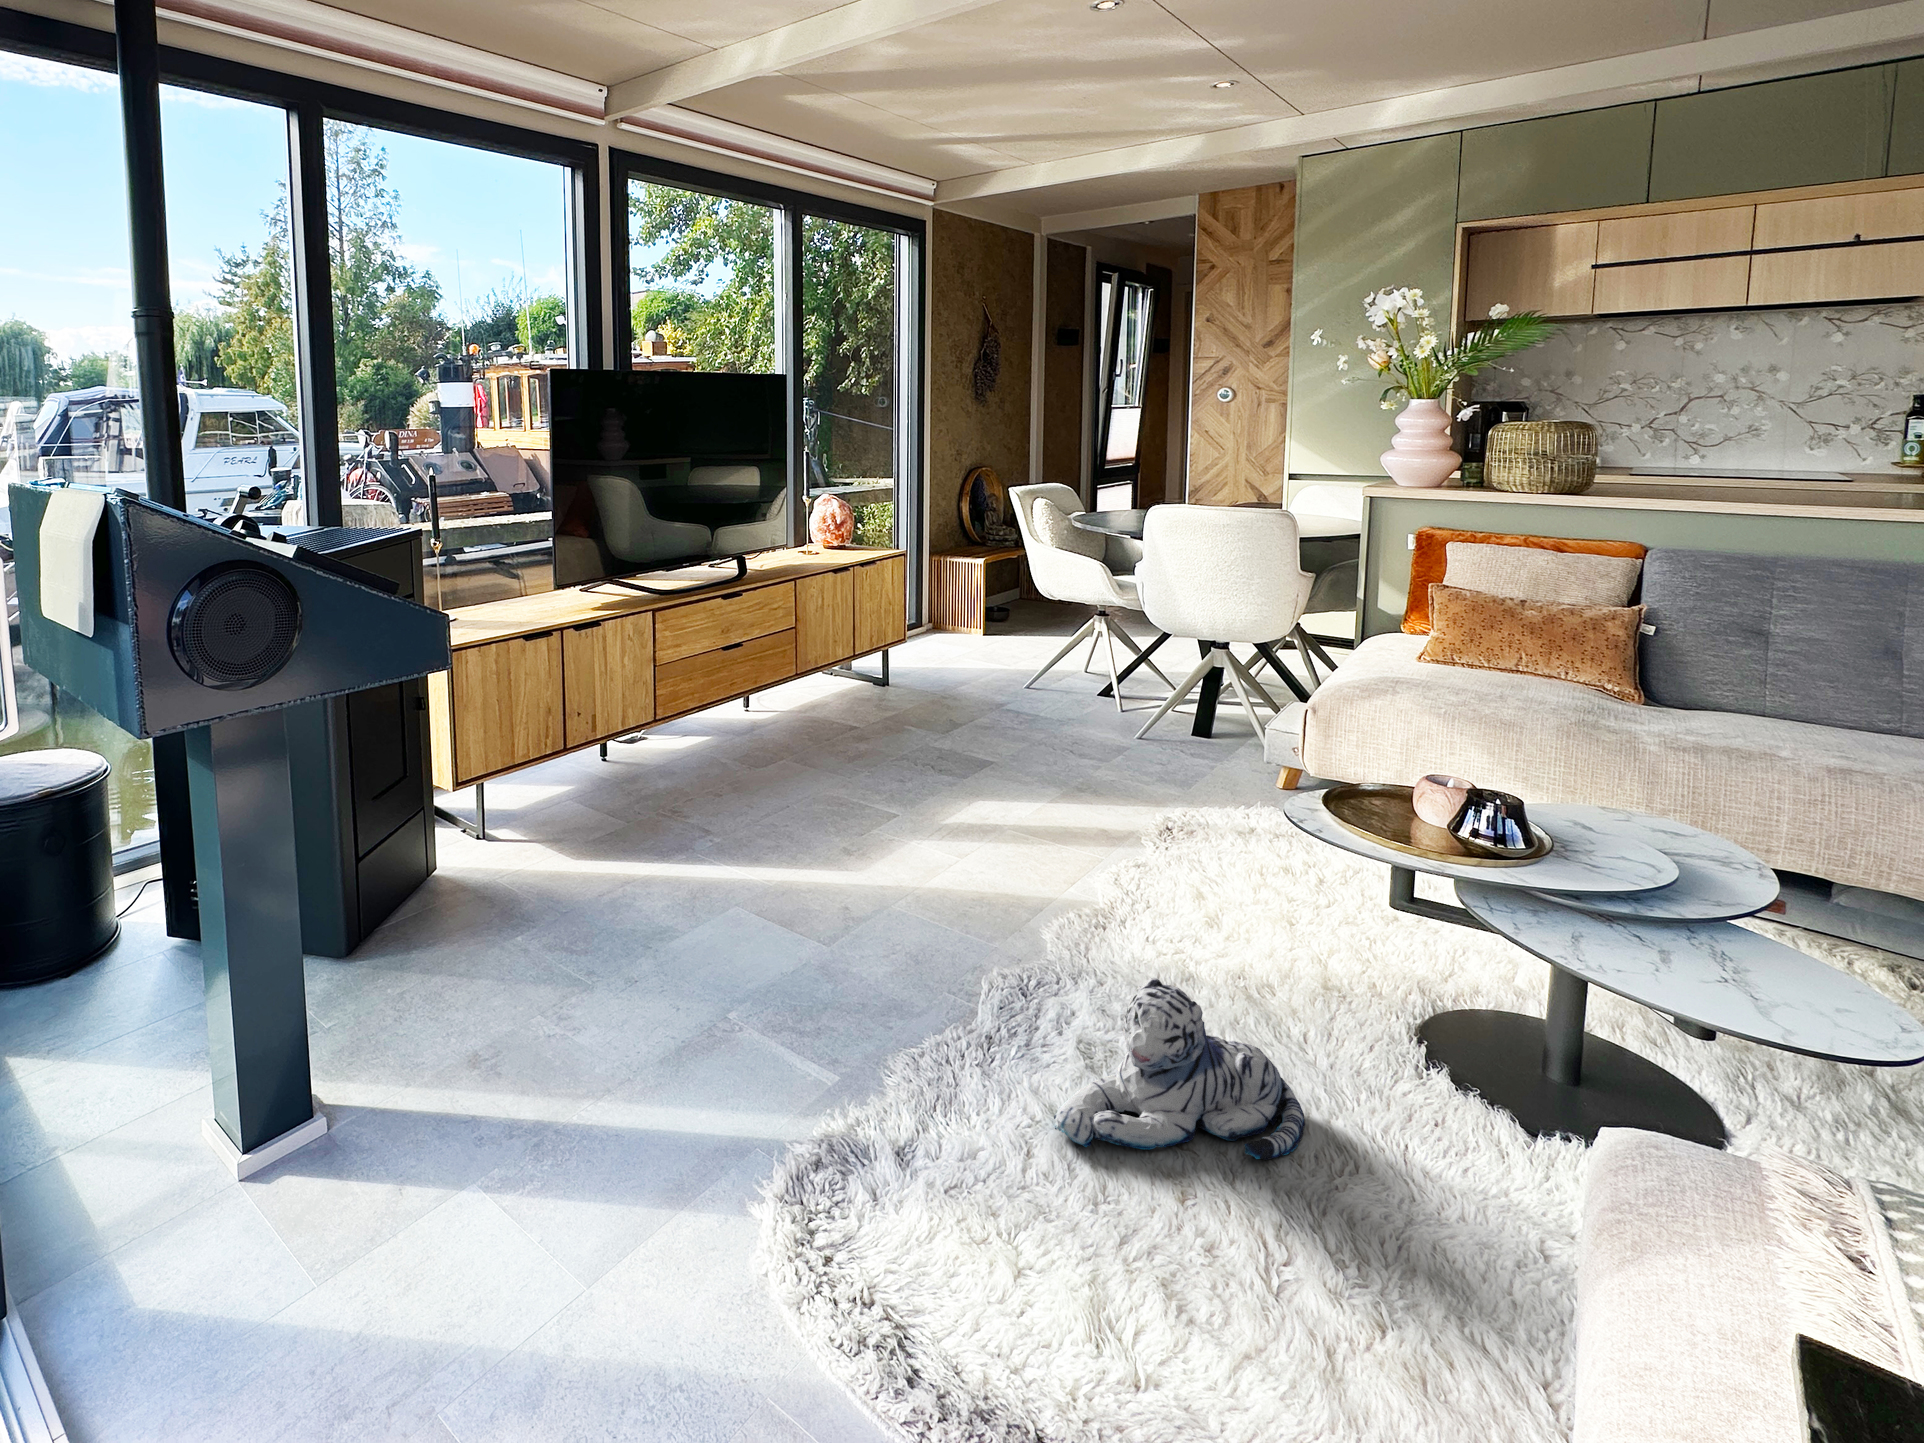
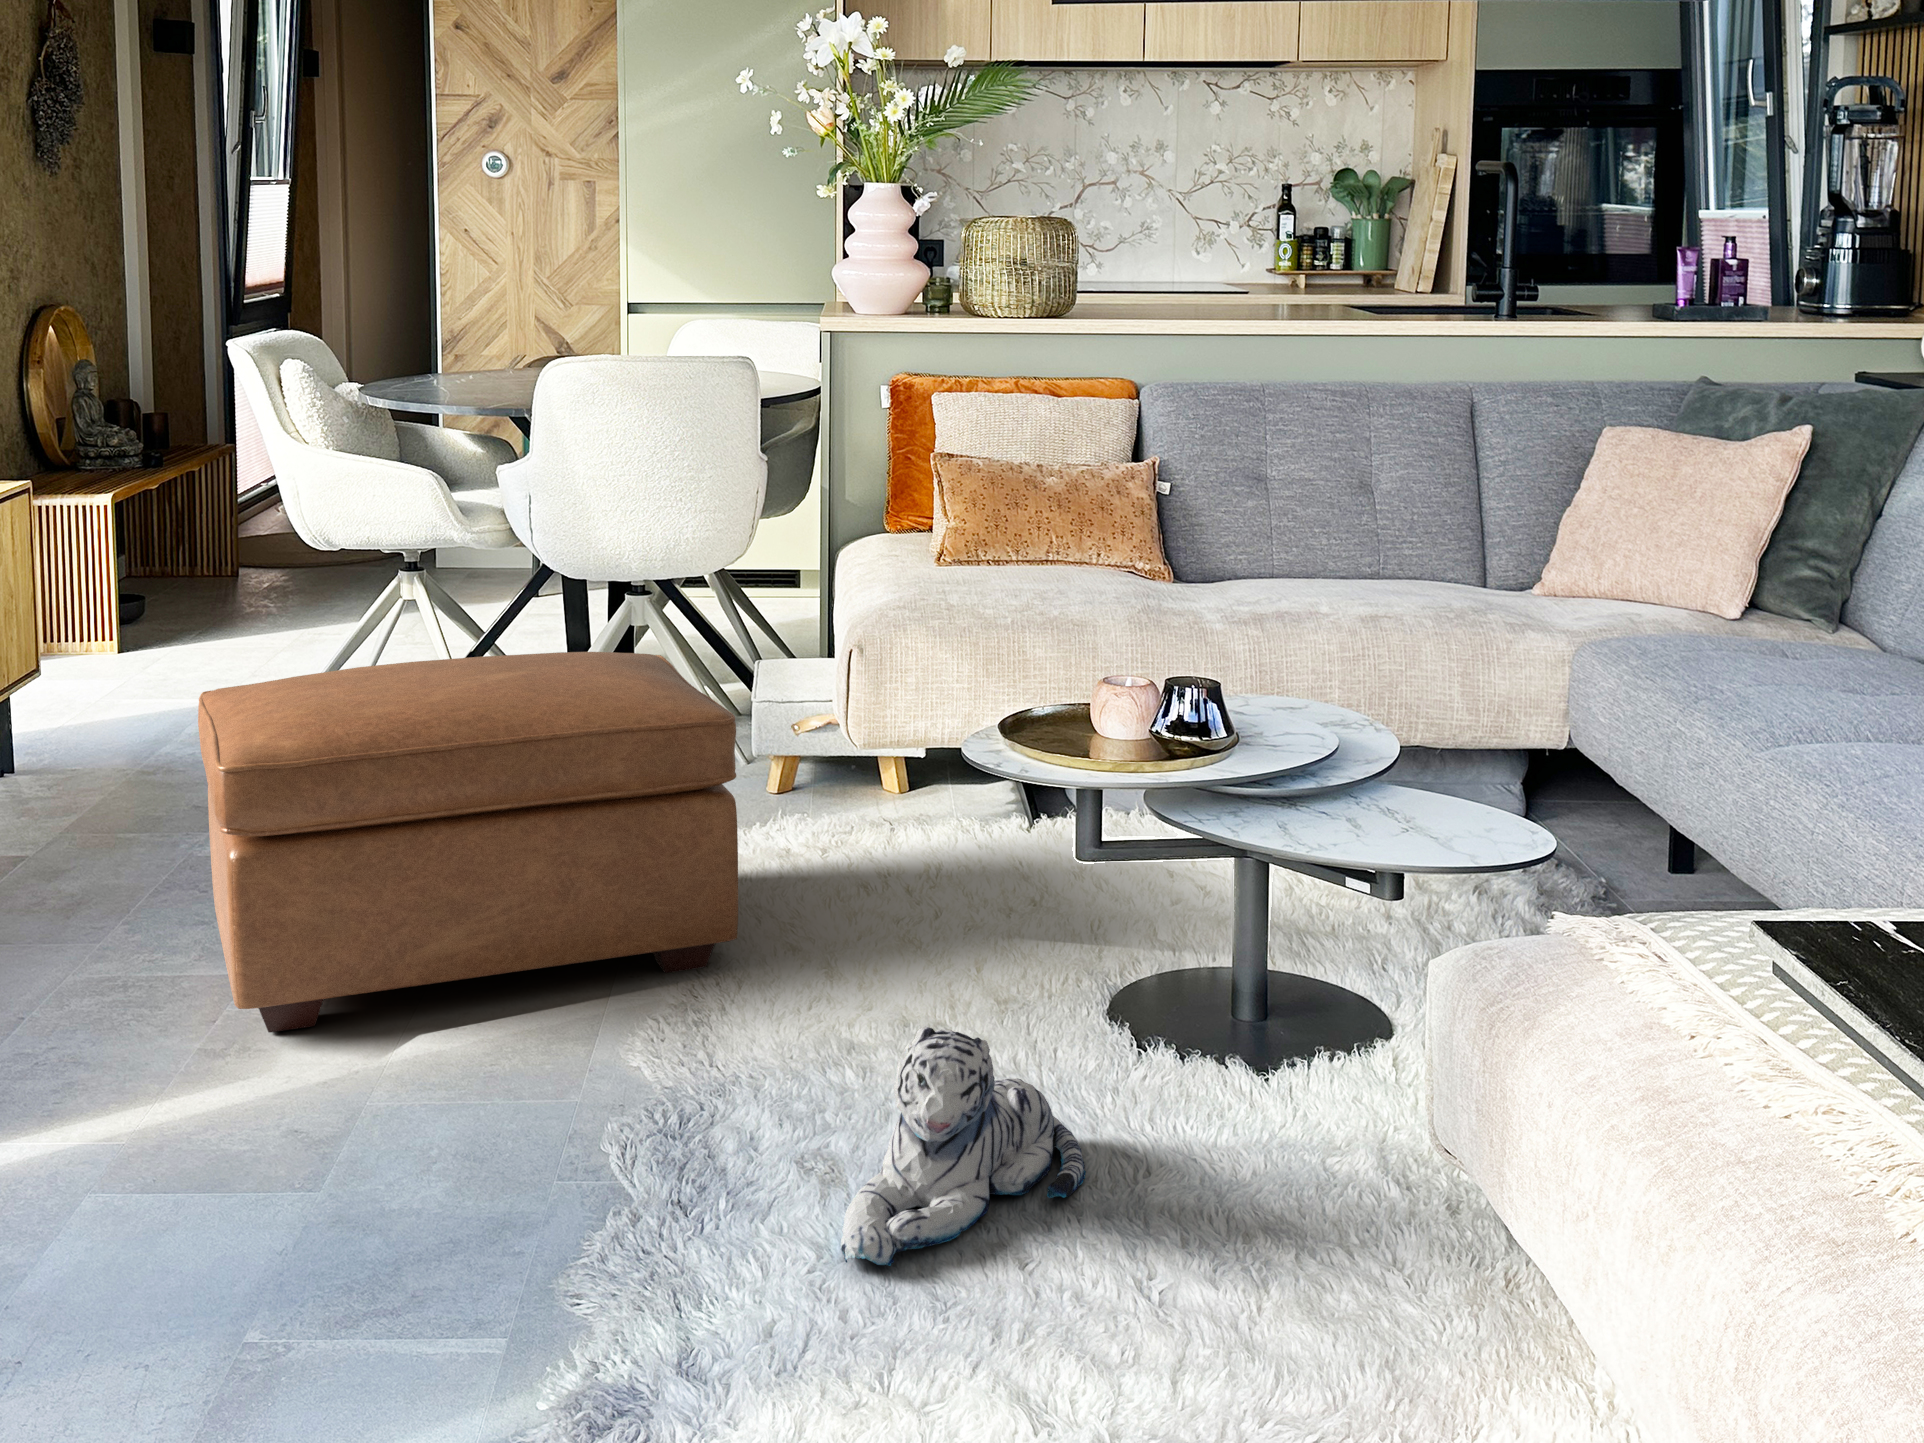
ottoman: none [858,658,1173,892] -> present [198,652,738,1033]

